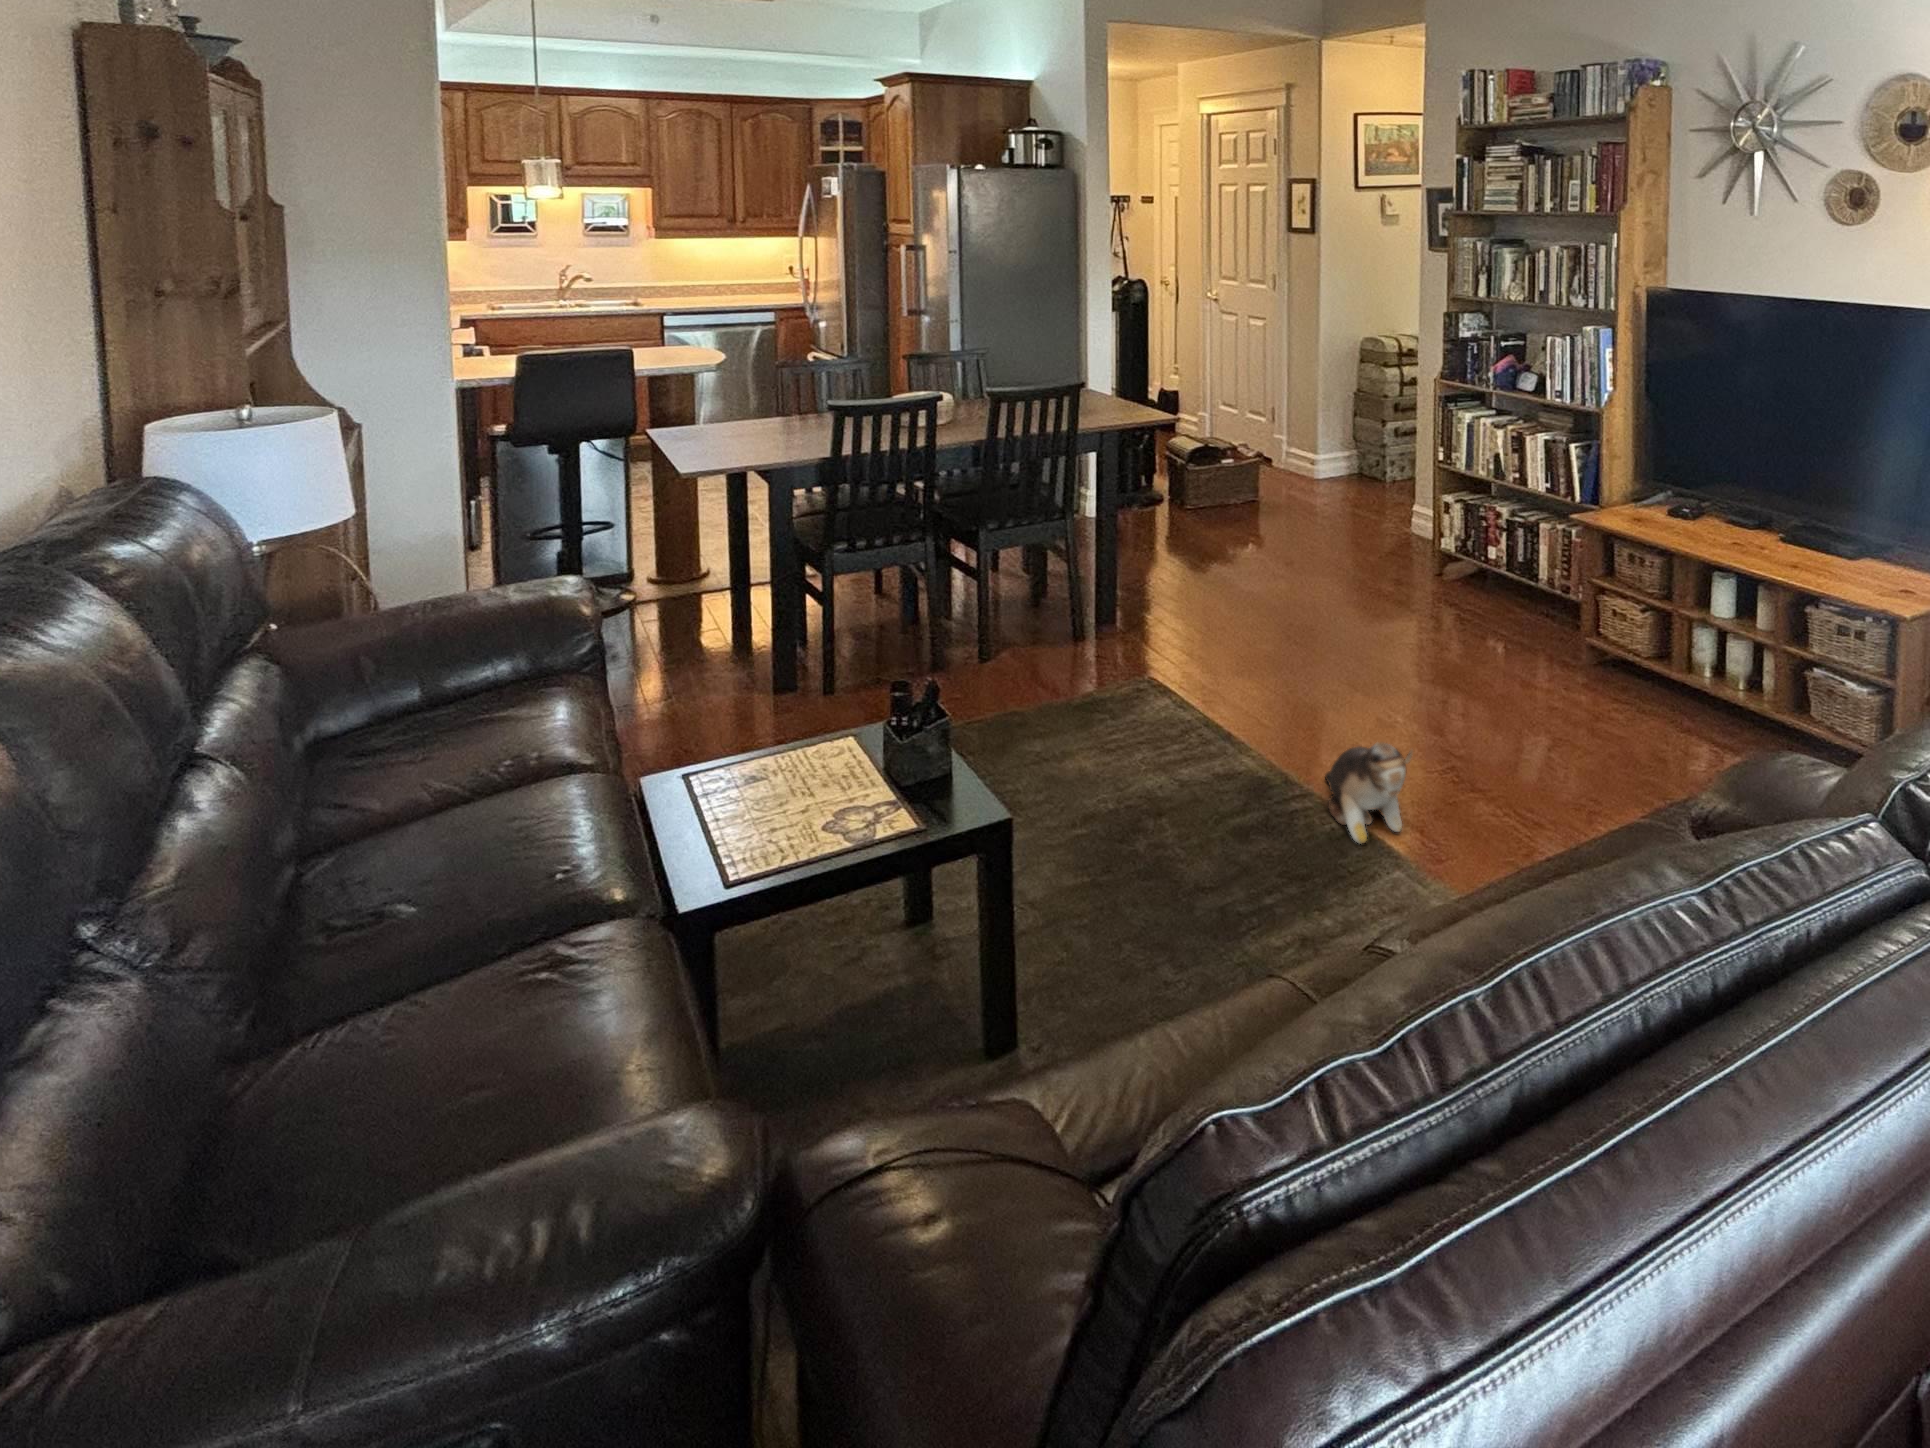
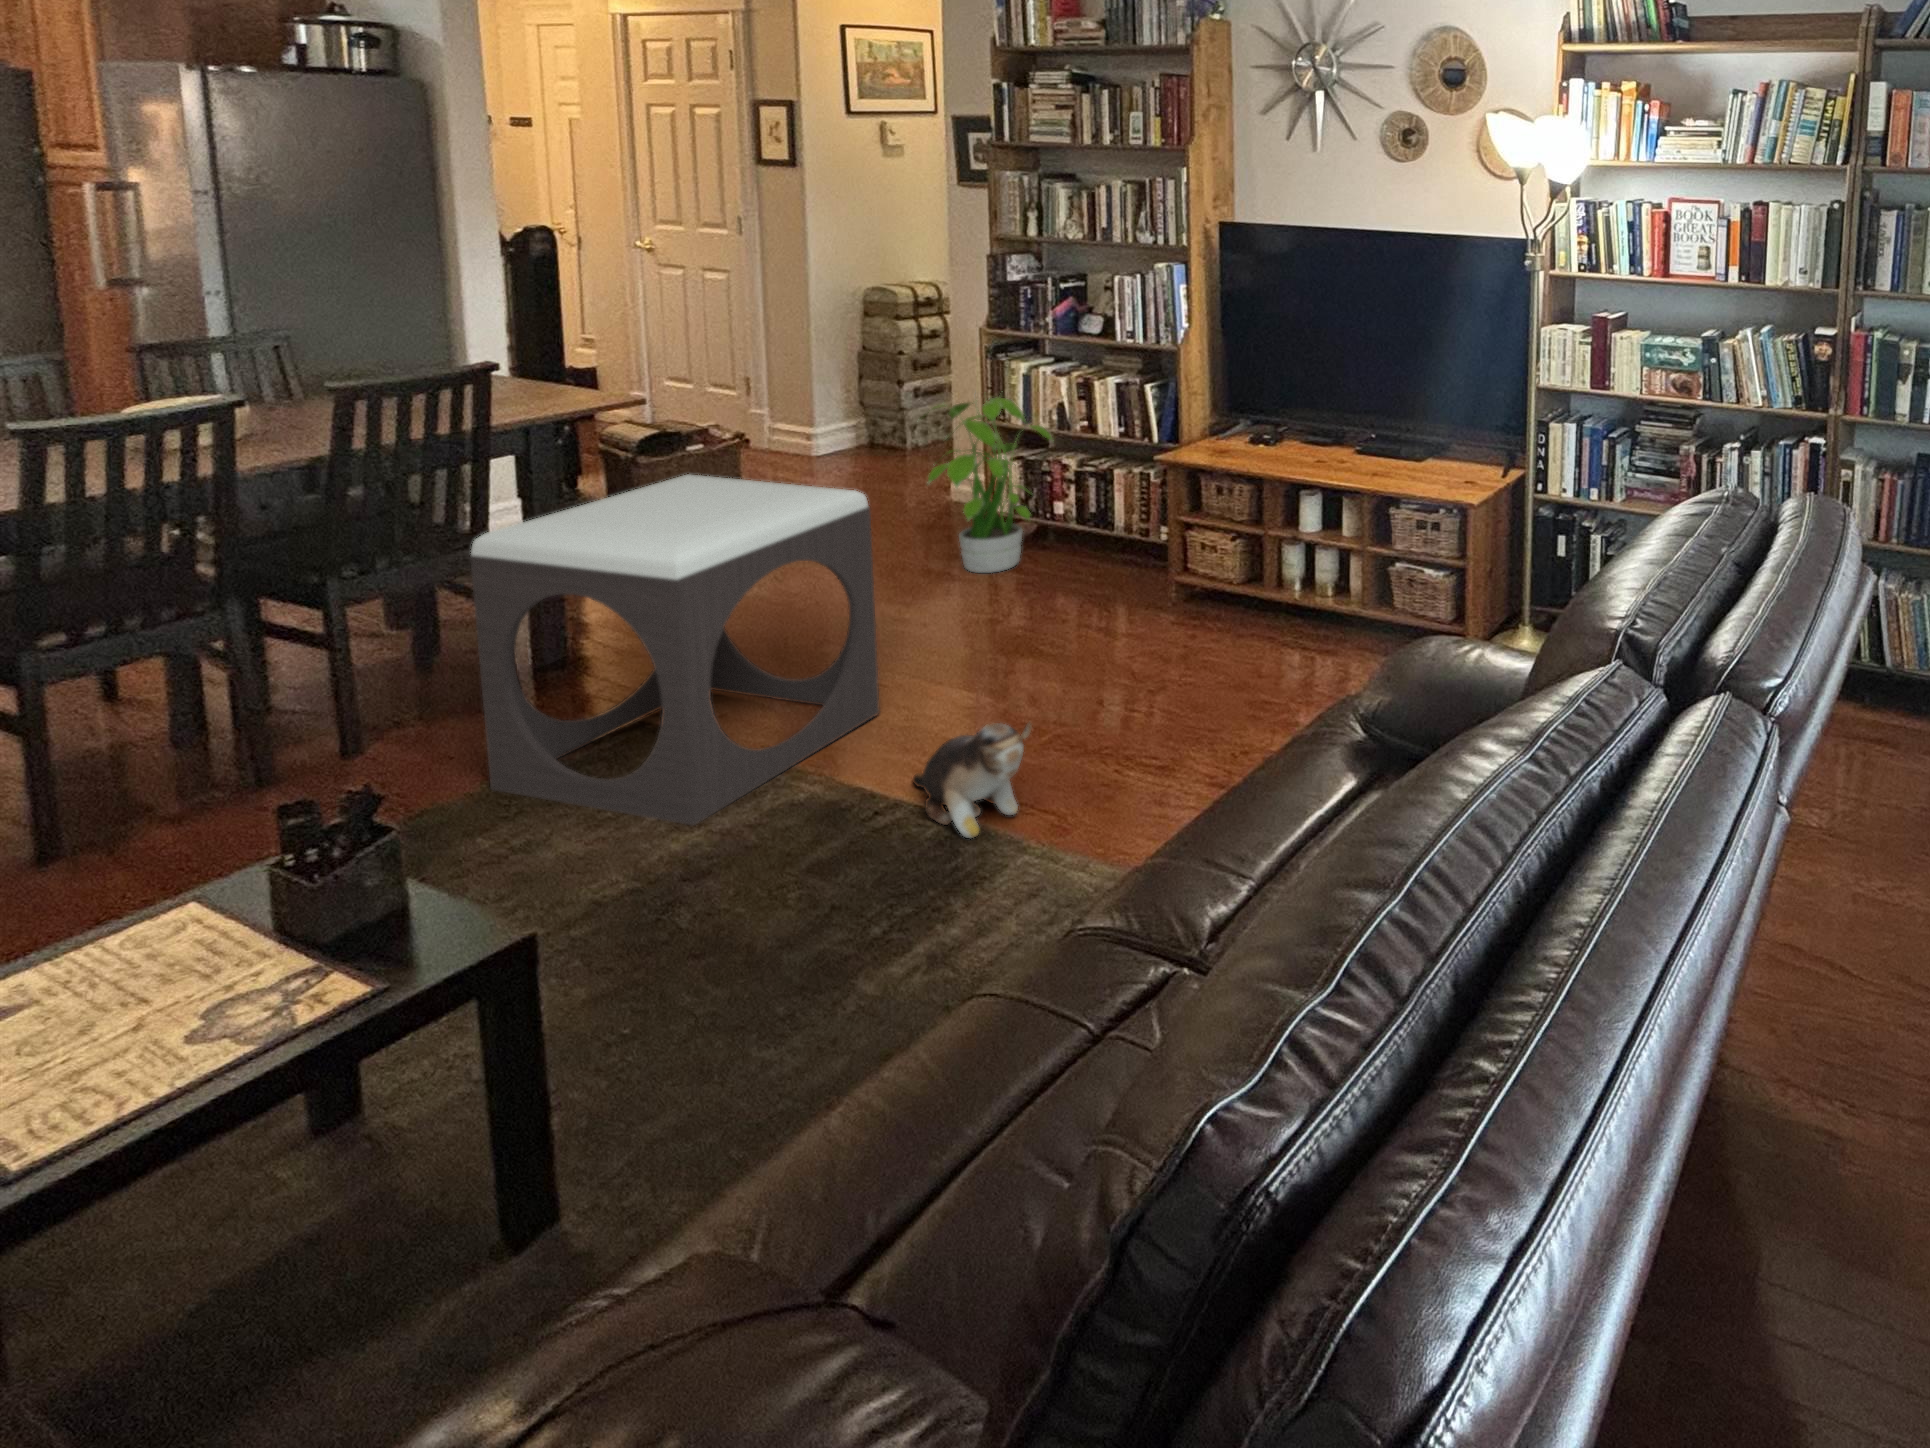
potted plant: none [1375,433,1488,601] -> present [928,397,1052,573]
footstool: none [1049,481,1315,771] -> present [470,474,879,825]

